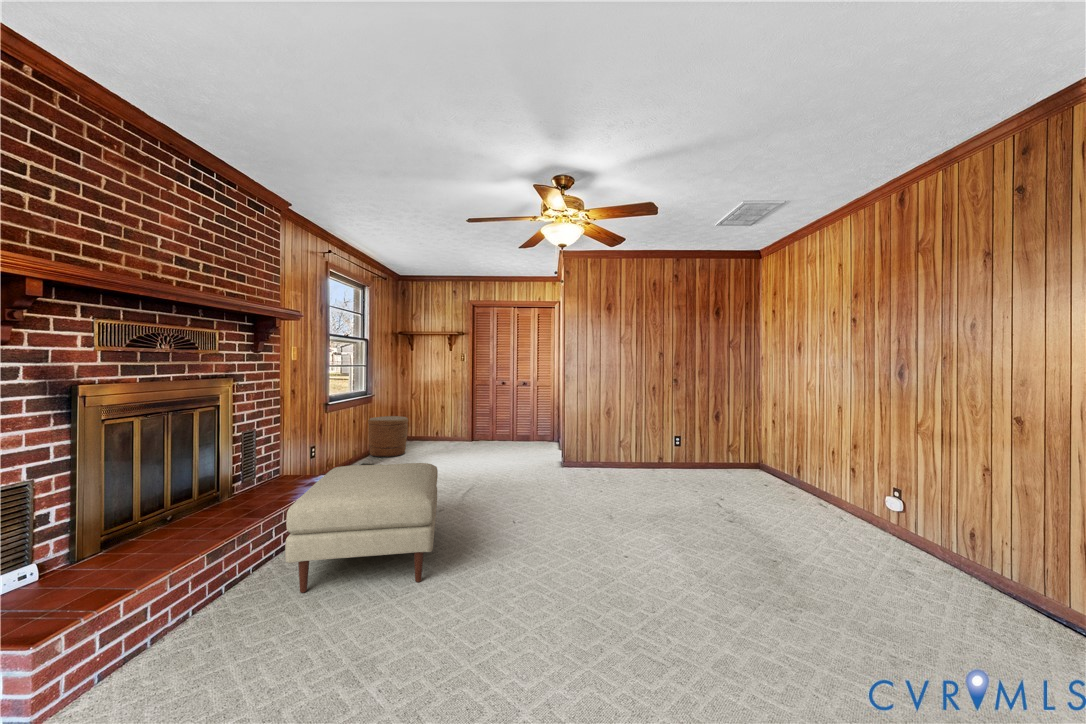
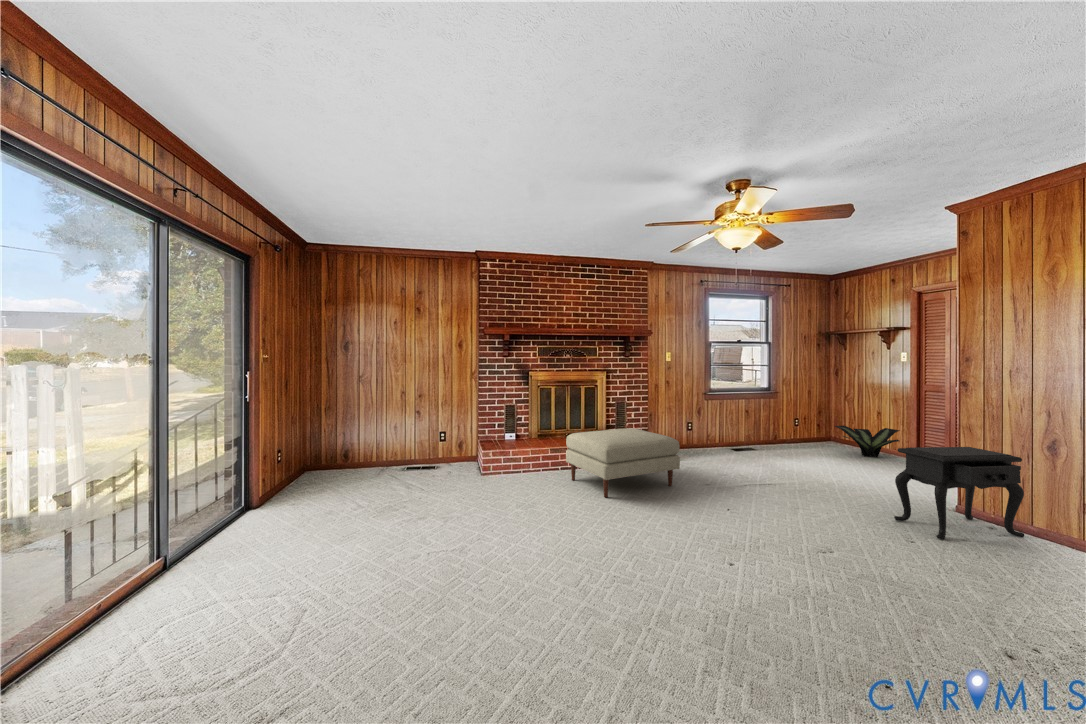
woven basket: present [368,416,408,457] -> none [764,412,805,451]
potted plant: none [422,419,477,446] -> present [835,426,900,458]
side table: none [577,420,624,486] -> present [894,447,1024,539]

